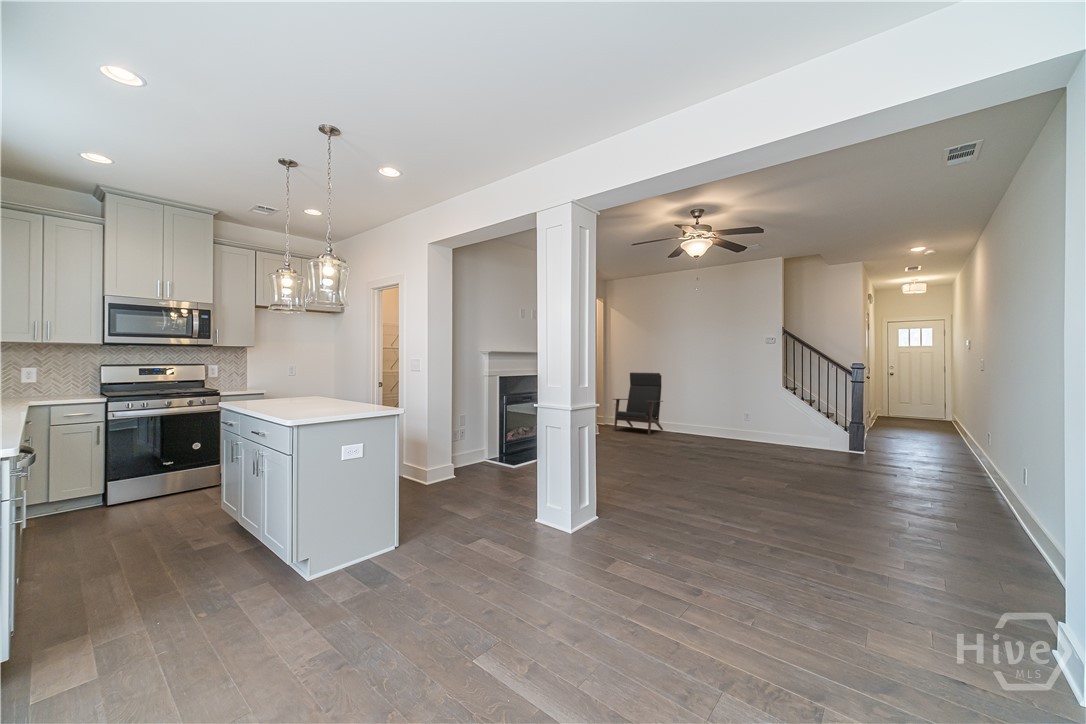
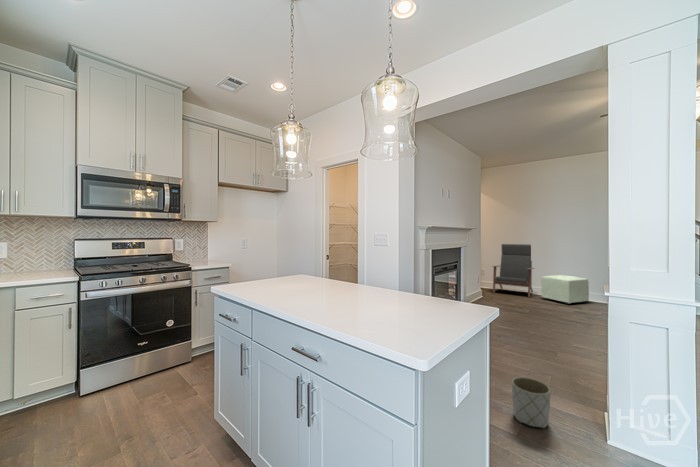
ottoman: none [661,409,708,441] -> present [541,275,589,304]
planter: none [483,483,511,520] -> present [512,377,551,428]

